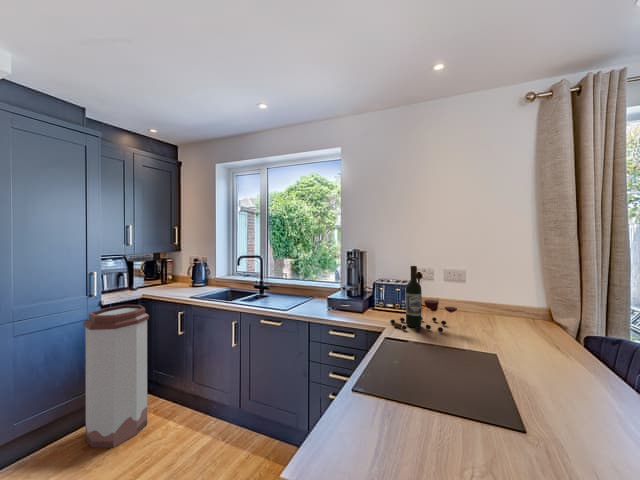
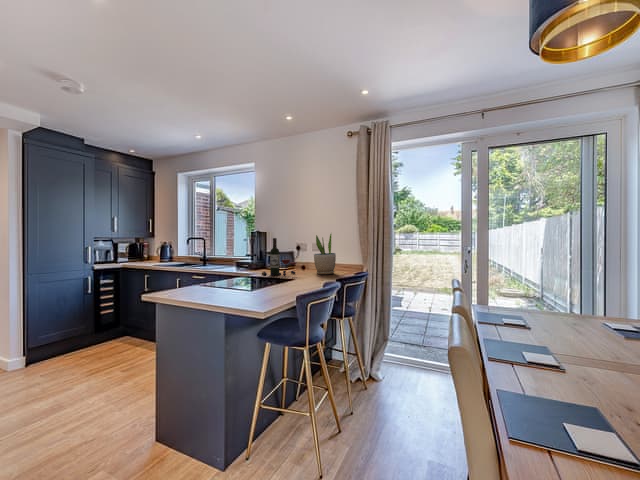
potted plant: none [469,256,510,326] -> present [314,234,336,274]
trash can: present [83,305,149,448] -> none [81,269,124,355]

